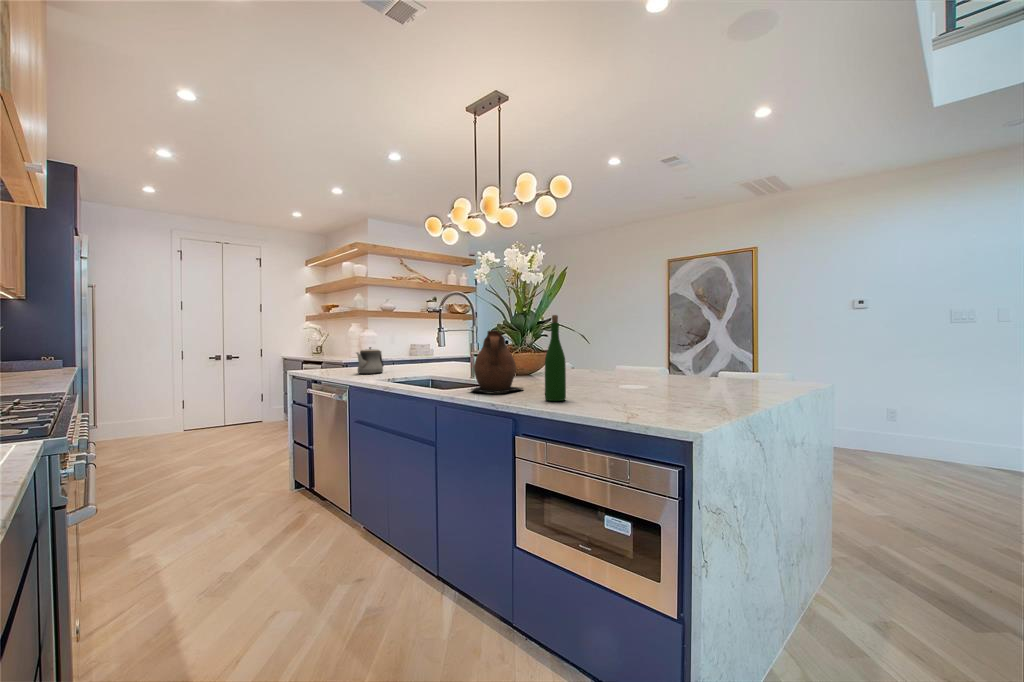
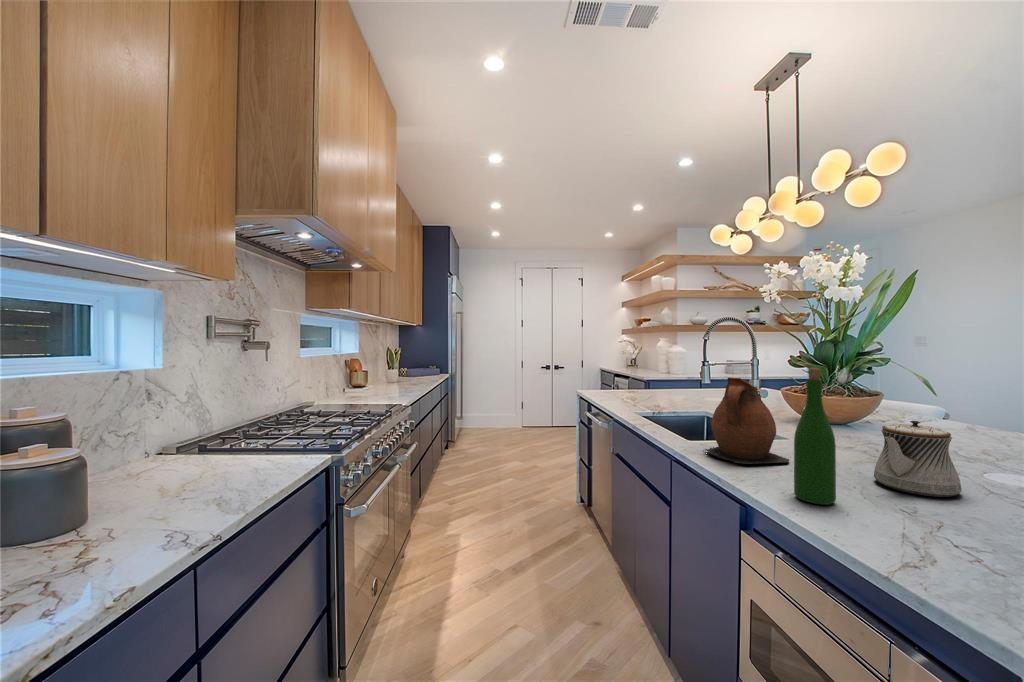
teapot: present [357,347,384,374] -> present [874,421,962,497]

